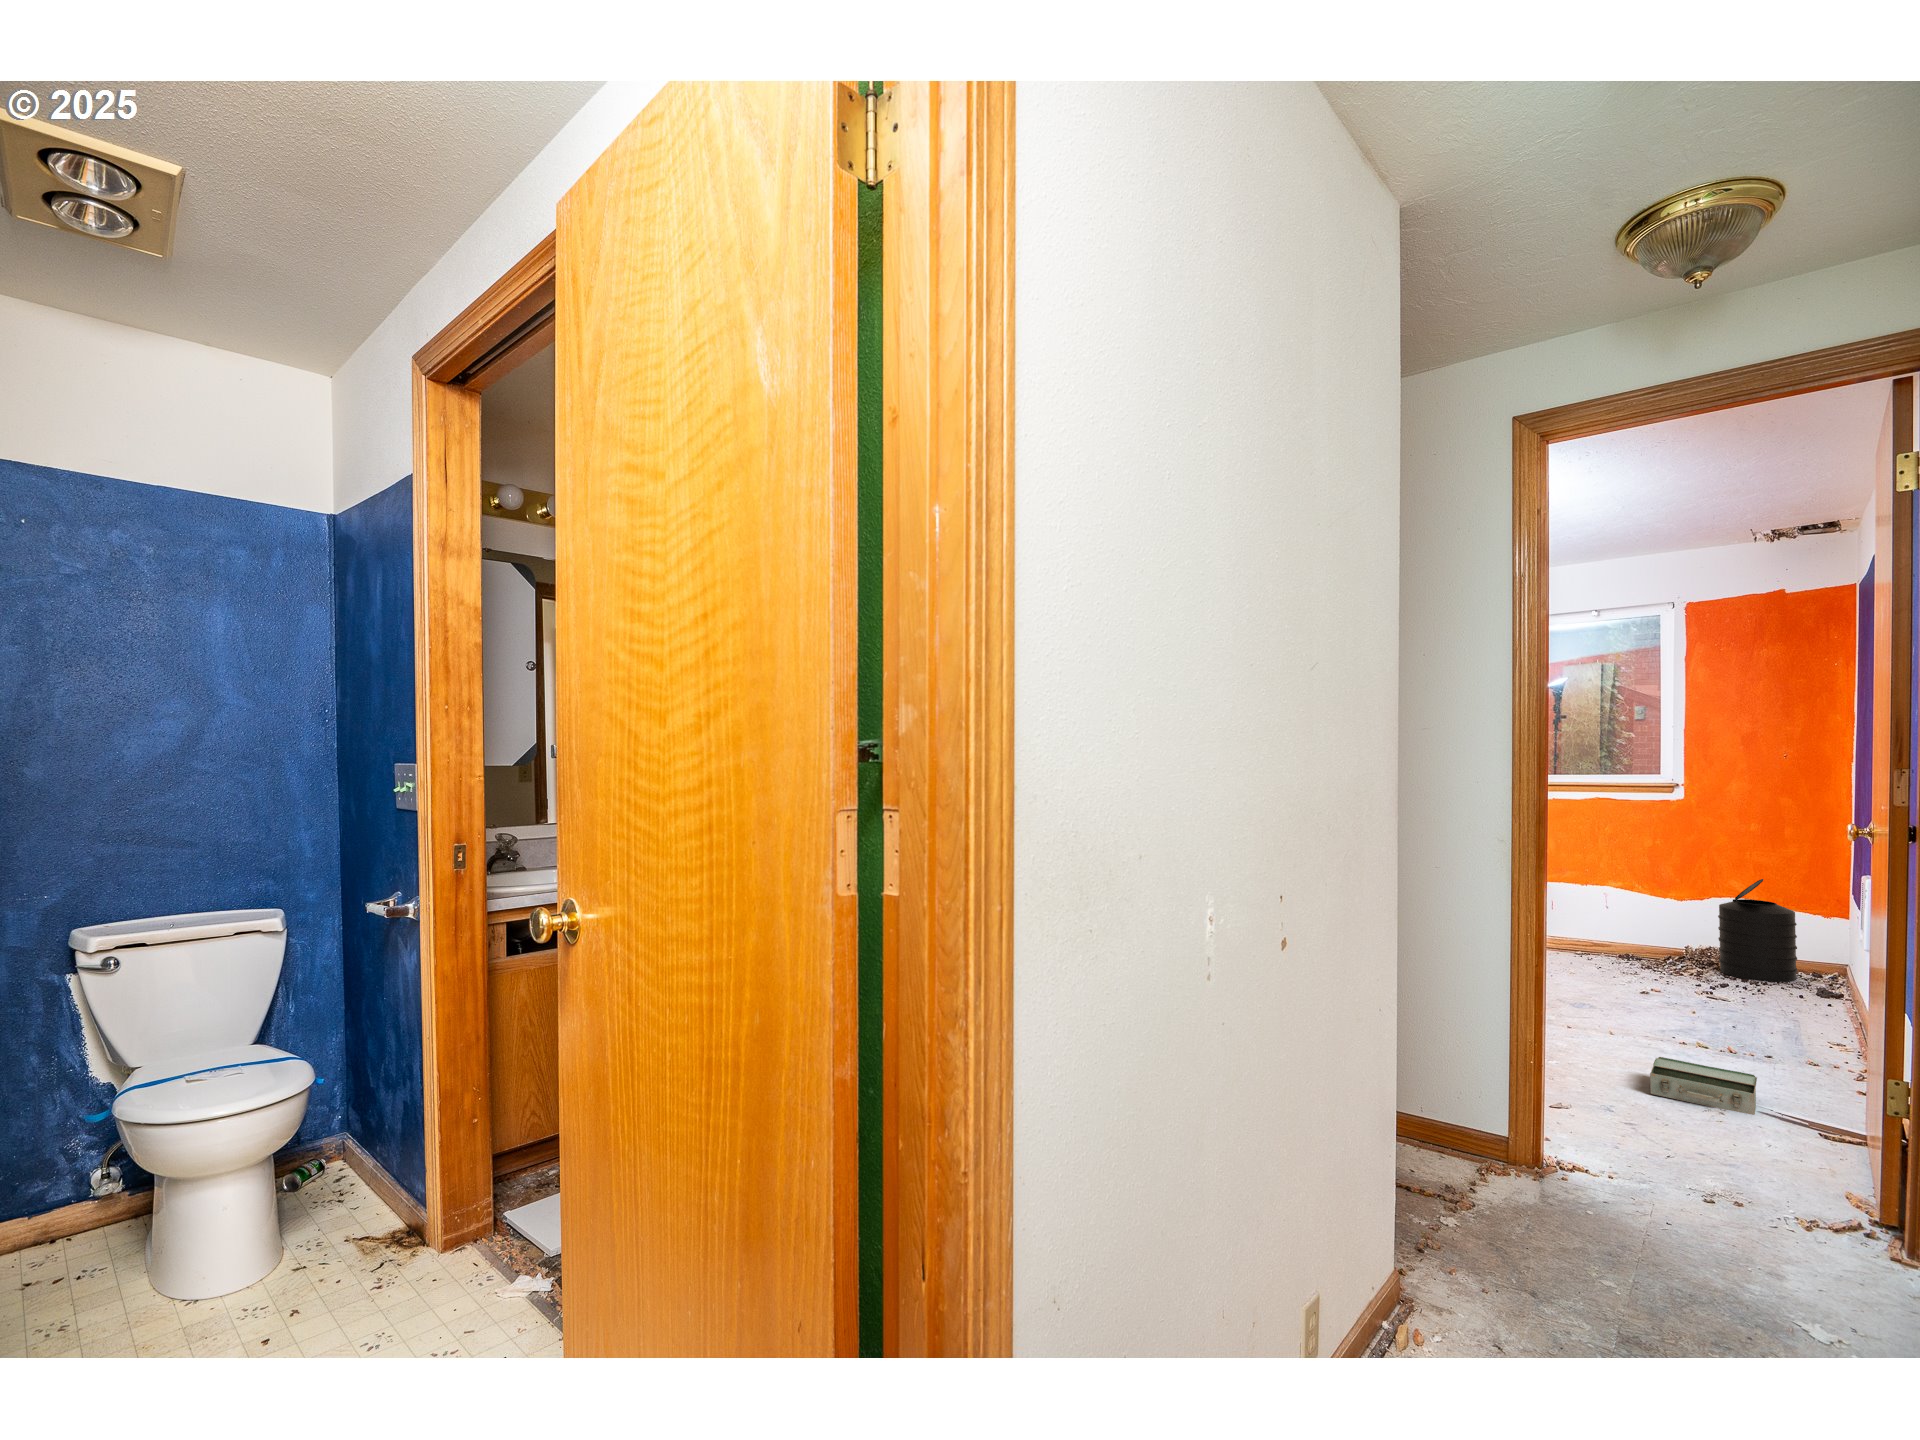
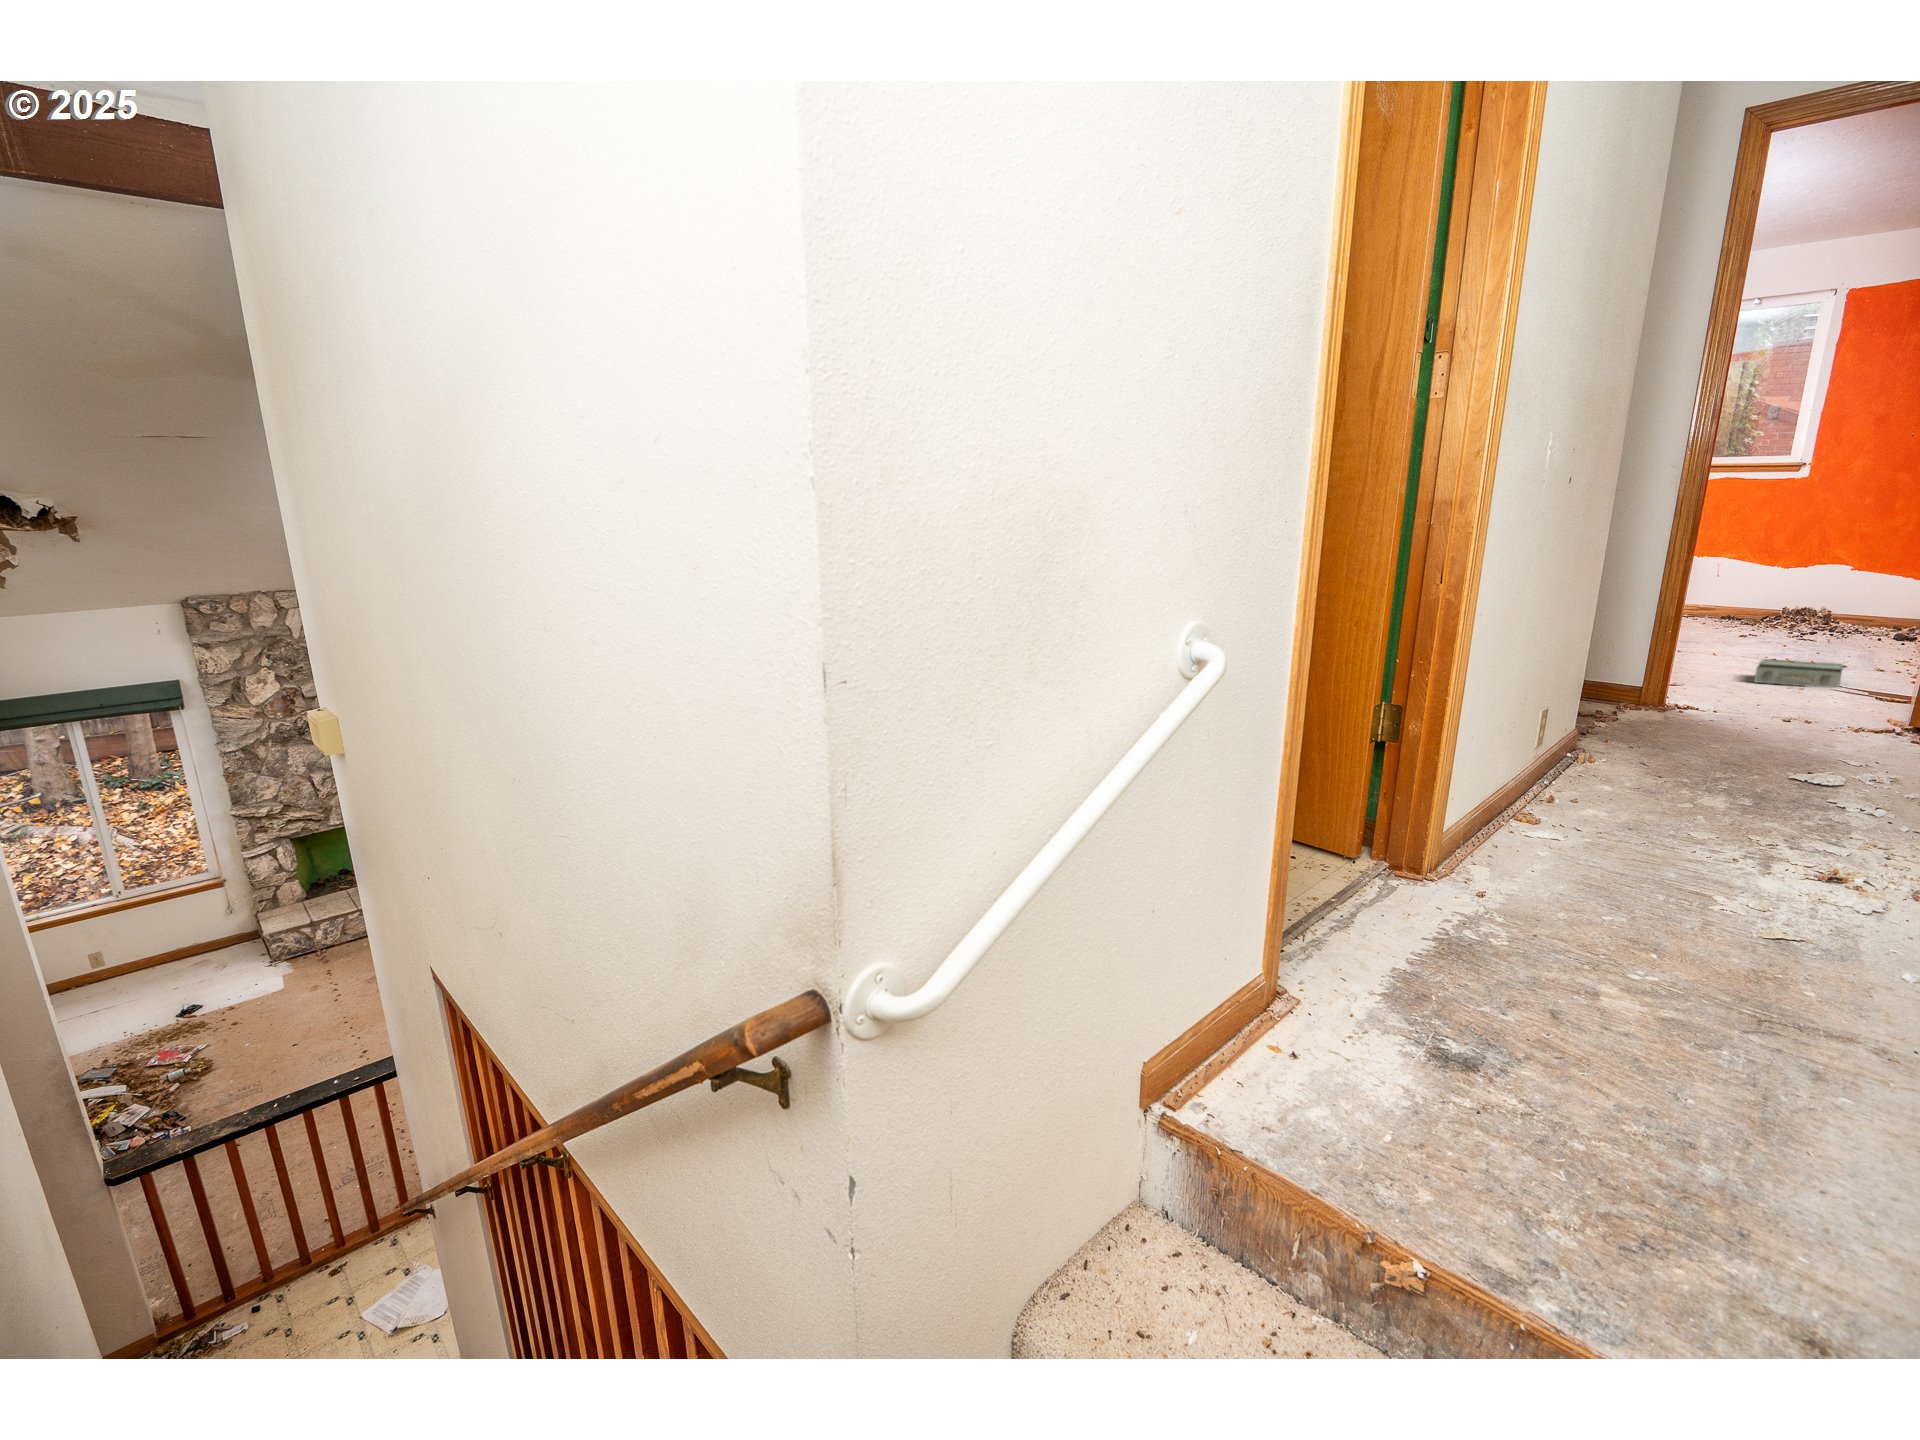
trash can: present [1718,879,1798,982] -> none [1813,542,1893,628]

